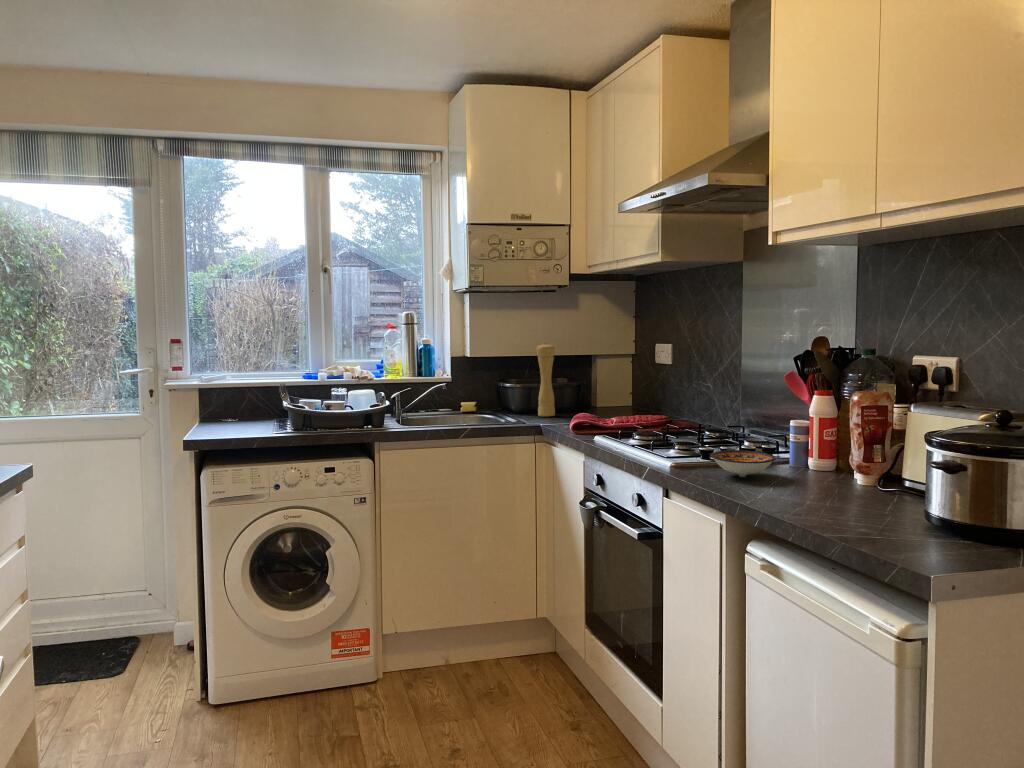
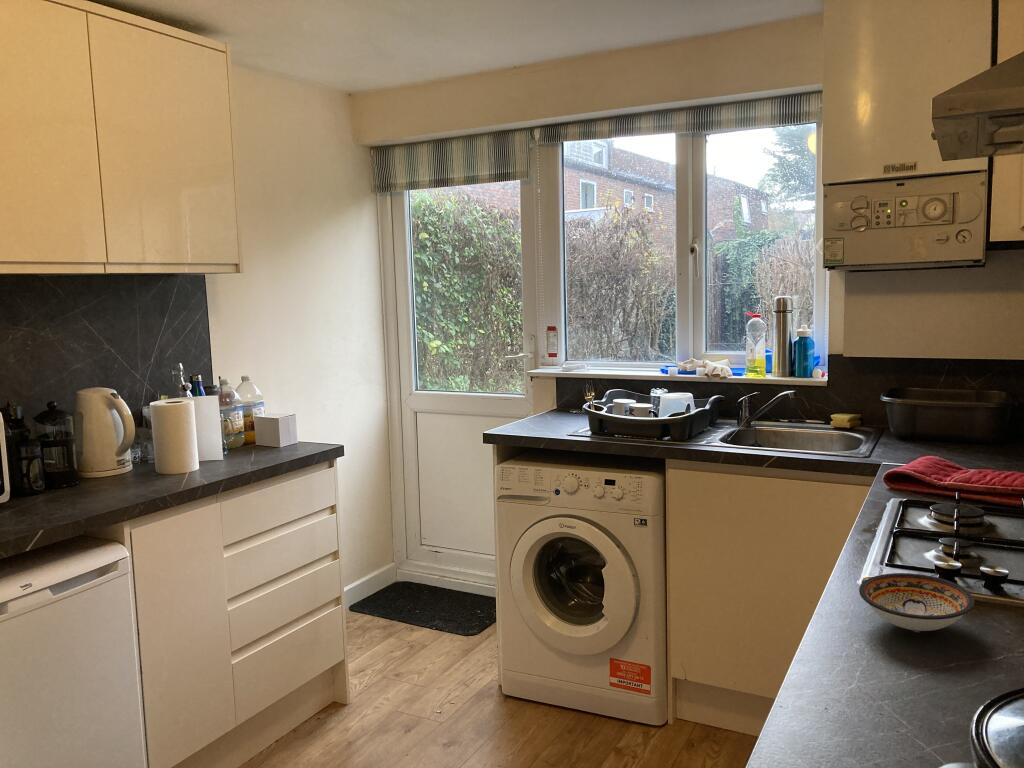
pepper mill: present [537,344,555,416] -> none [912,345,942,449]

